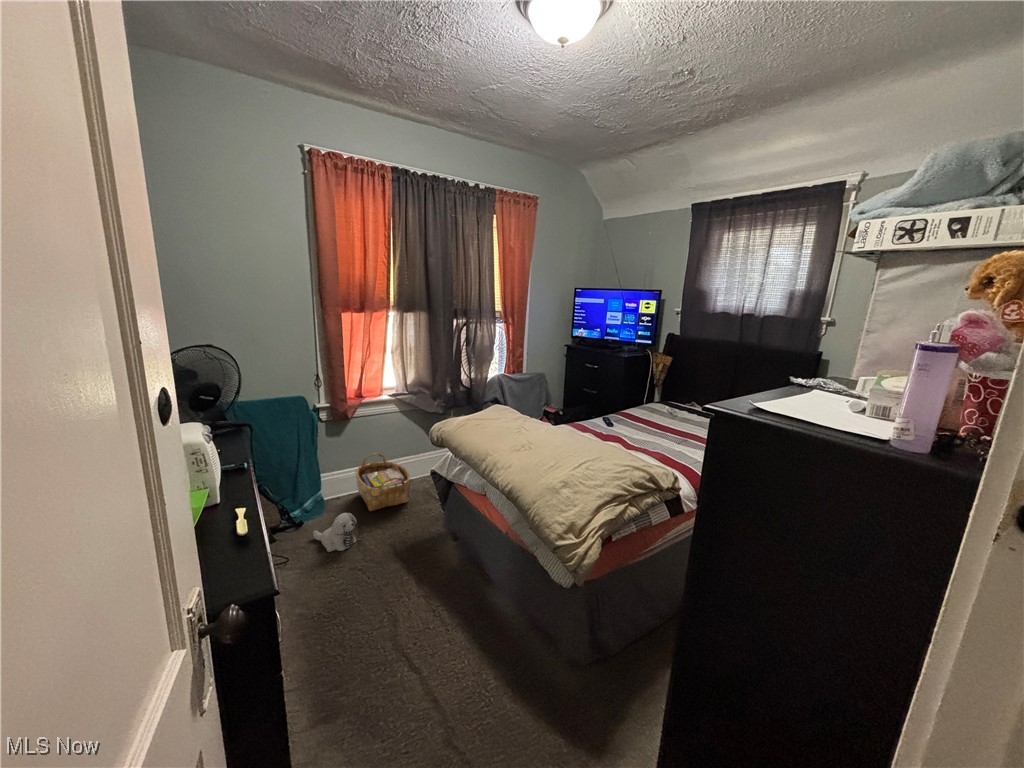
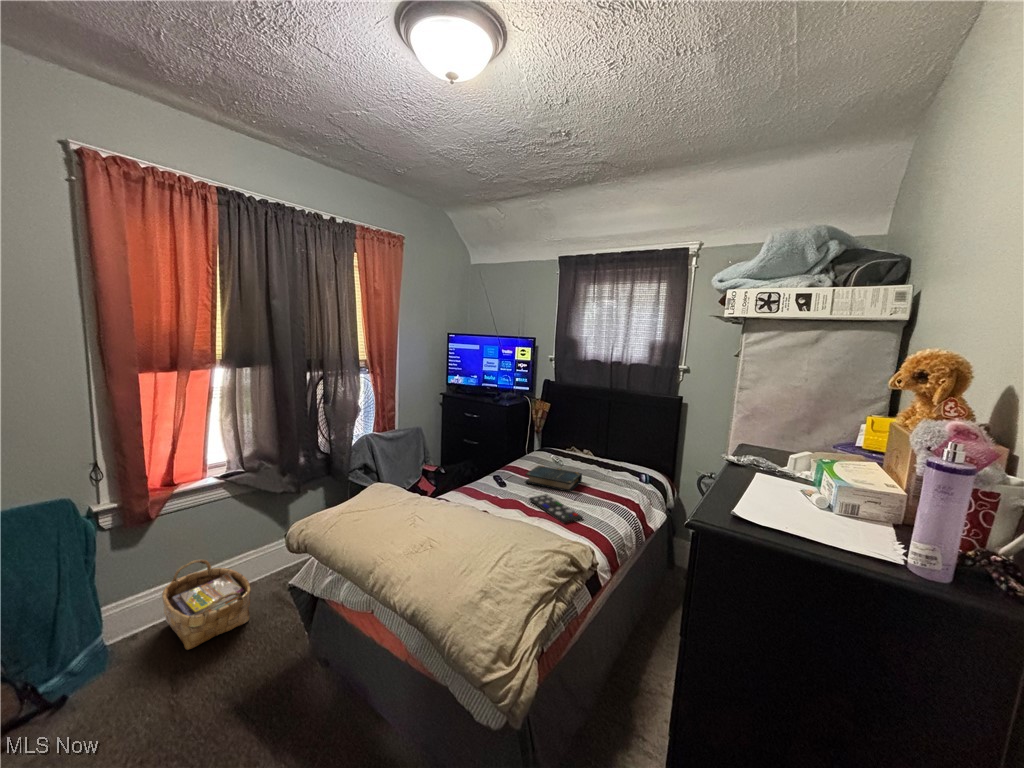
book: none [632,410,691,435] -> present [525,465,582,492]
remote control: none [631,433,680,457] -> present [529,494,583,524]
plush toy: present [313,513,357,552] -> none [85,668,167,740]

